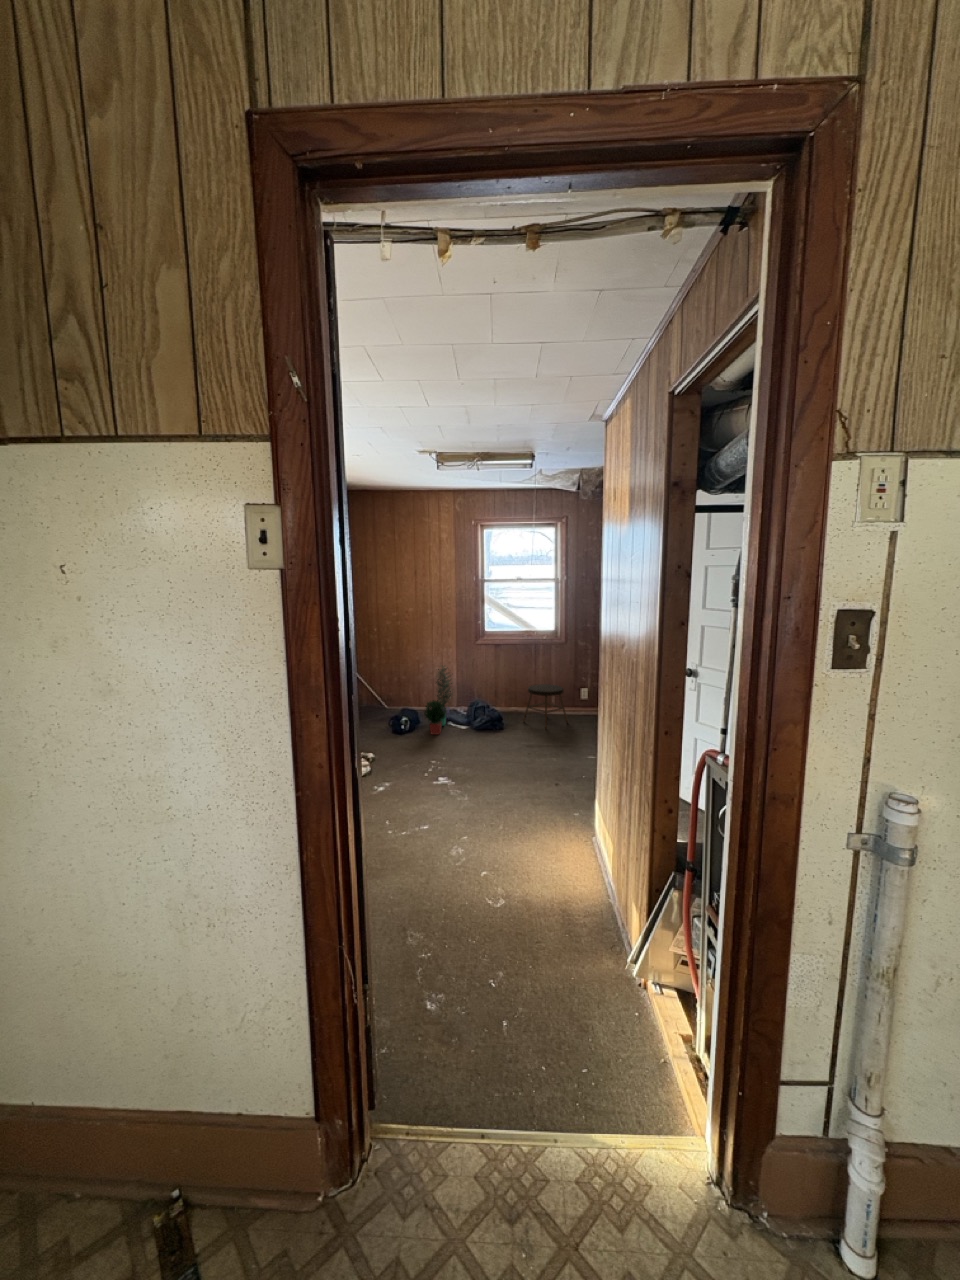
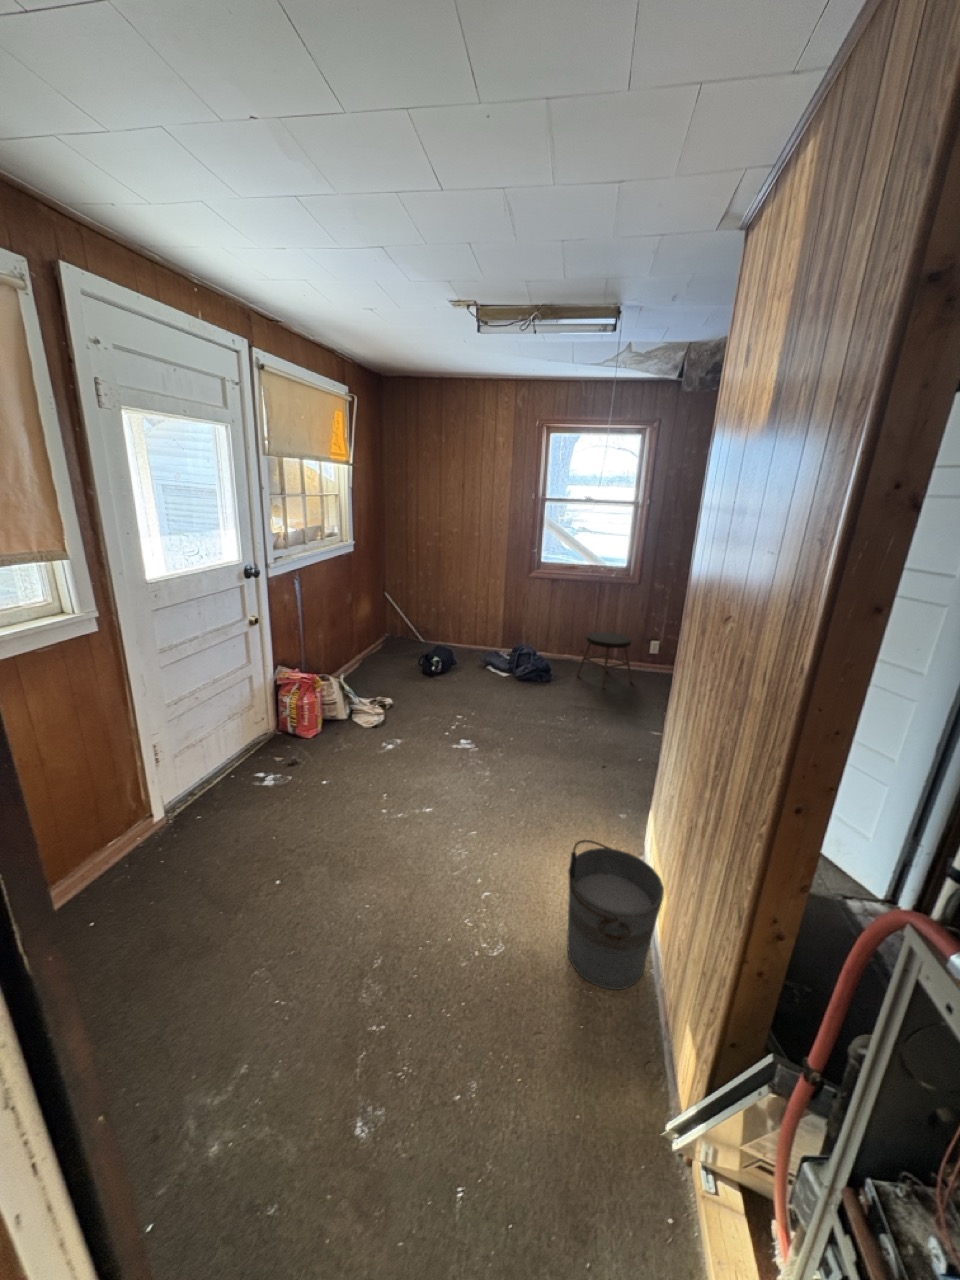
potted plant: present [424,666,452,734] -> none [457,598,500,682]
bucket: none [546,815,610,912] -> present [567,840,664,990]

